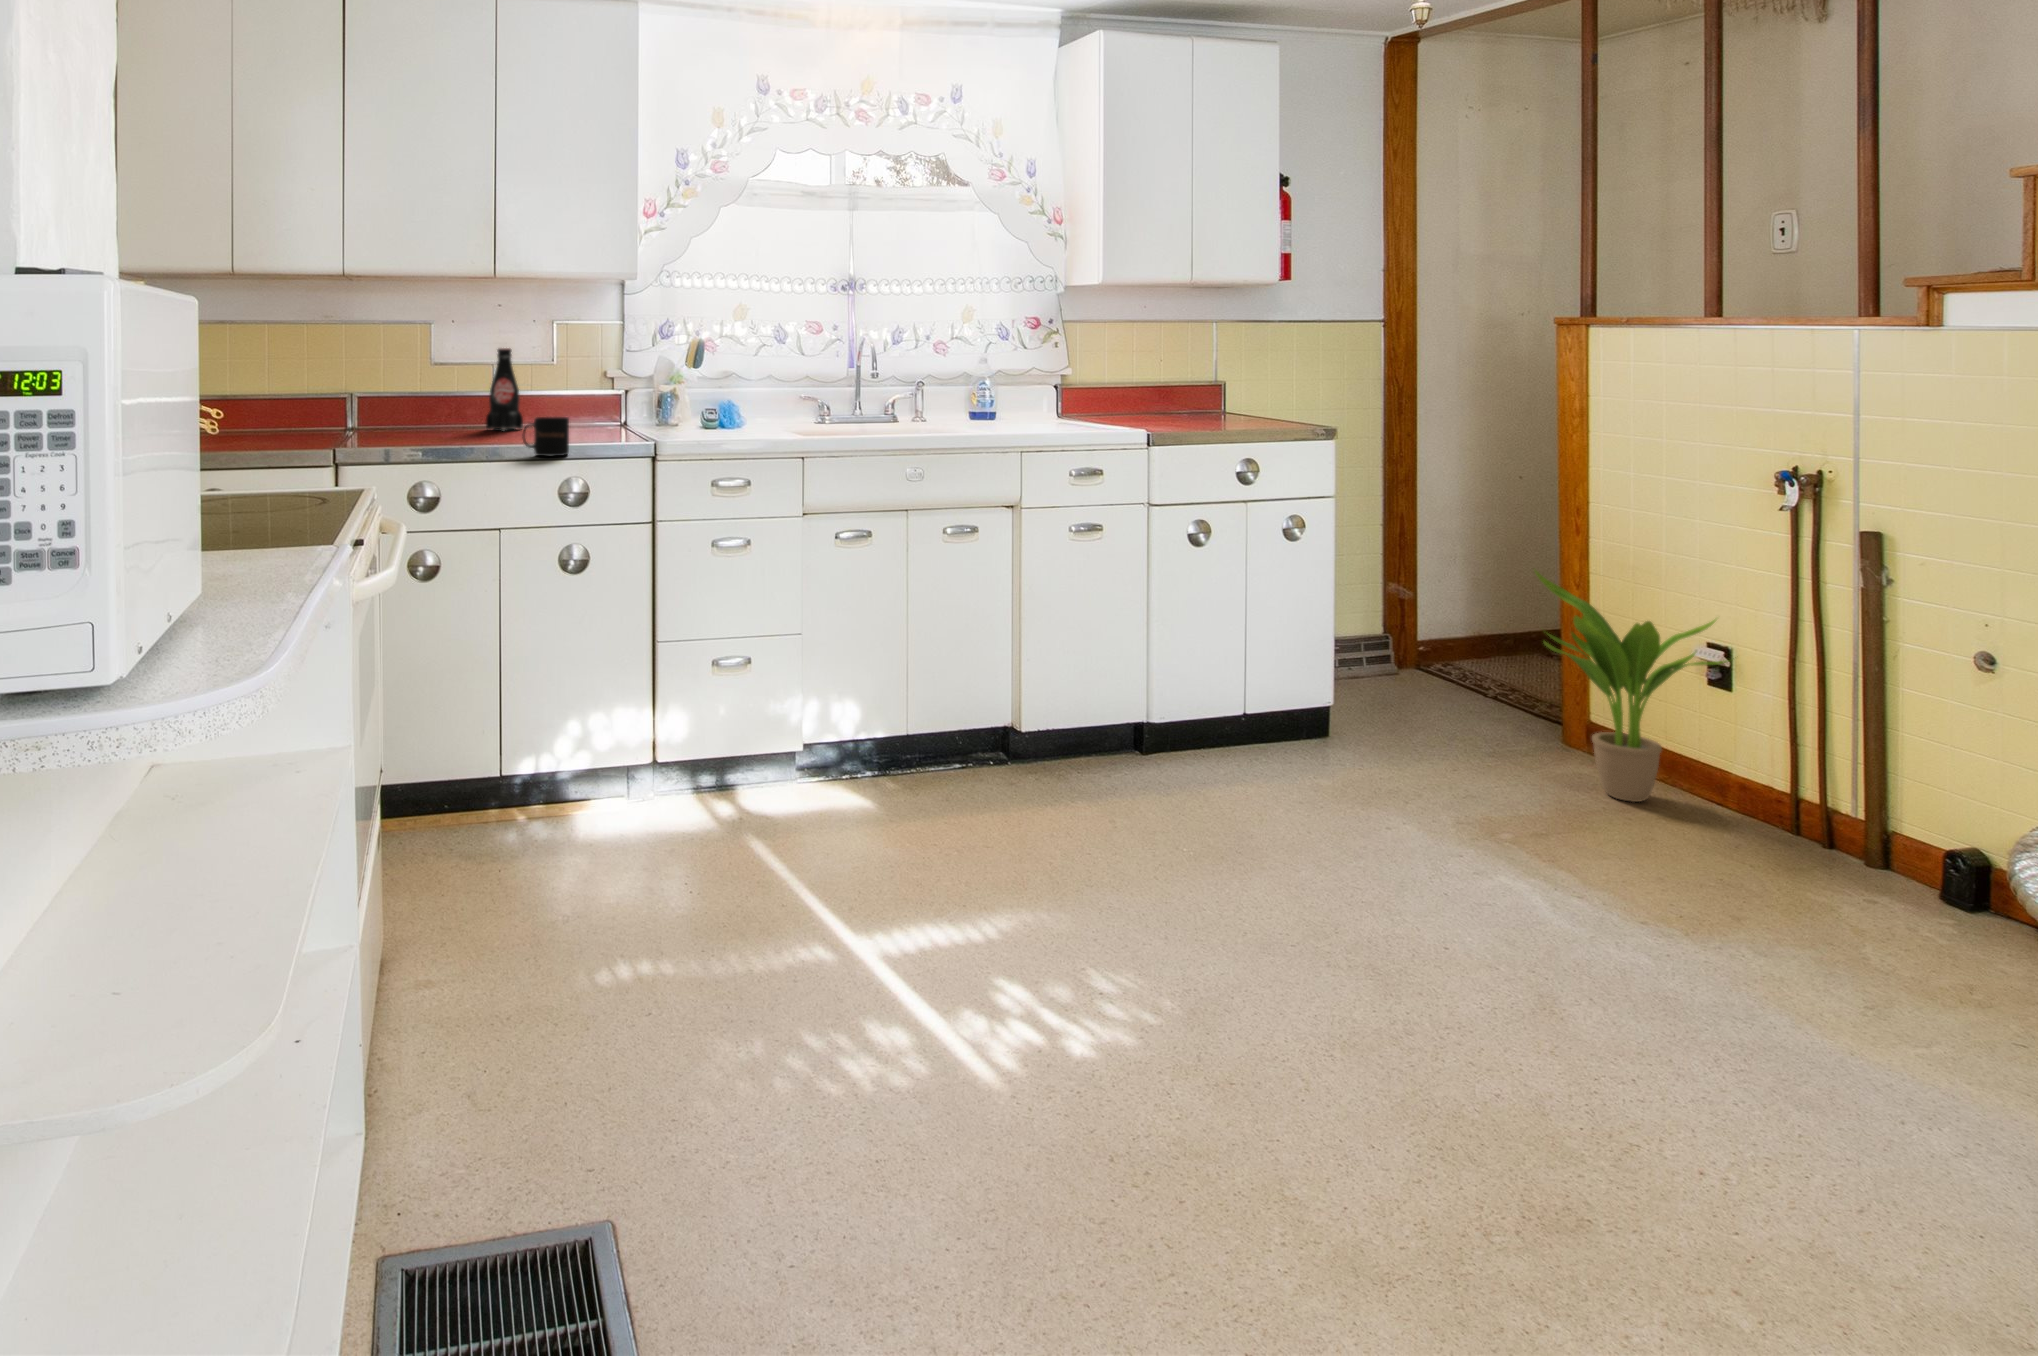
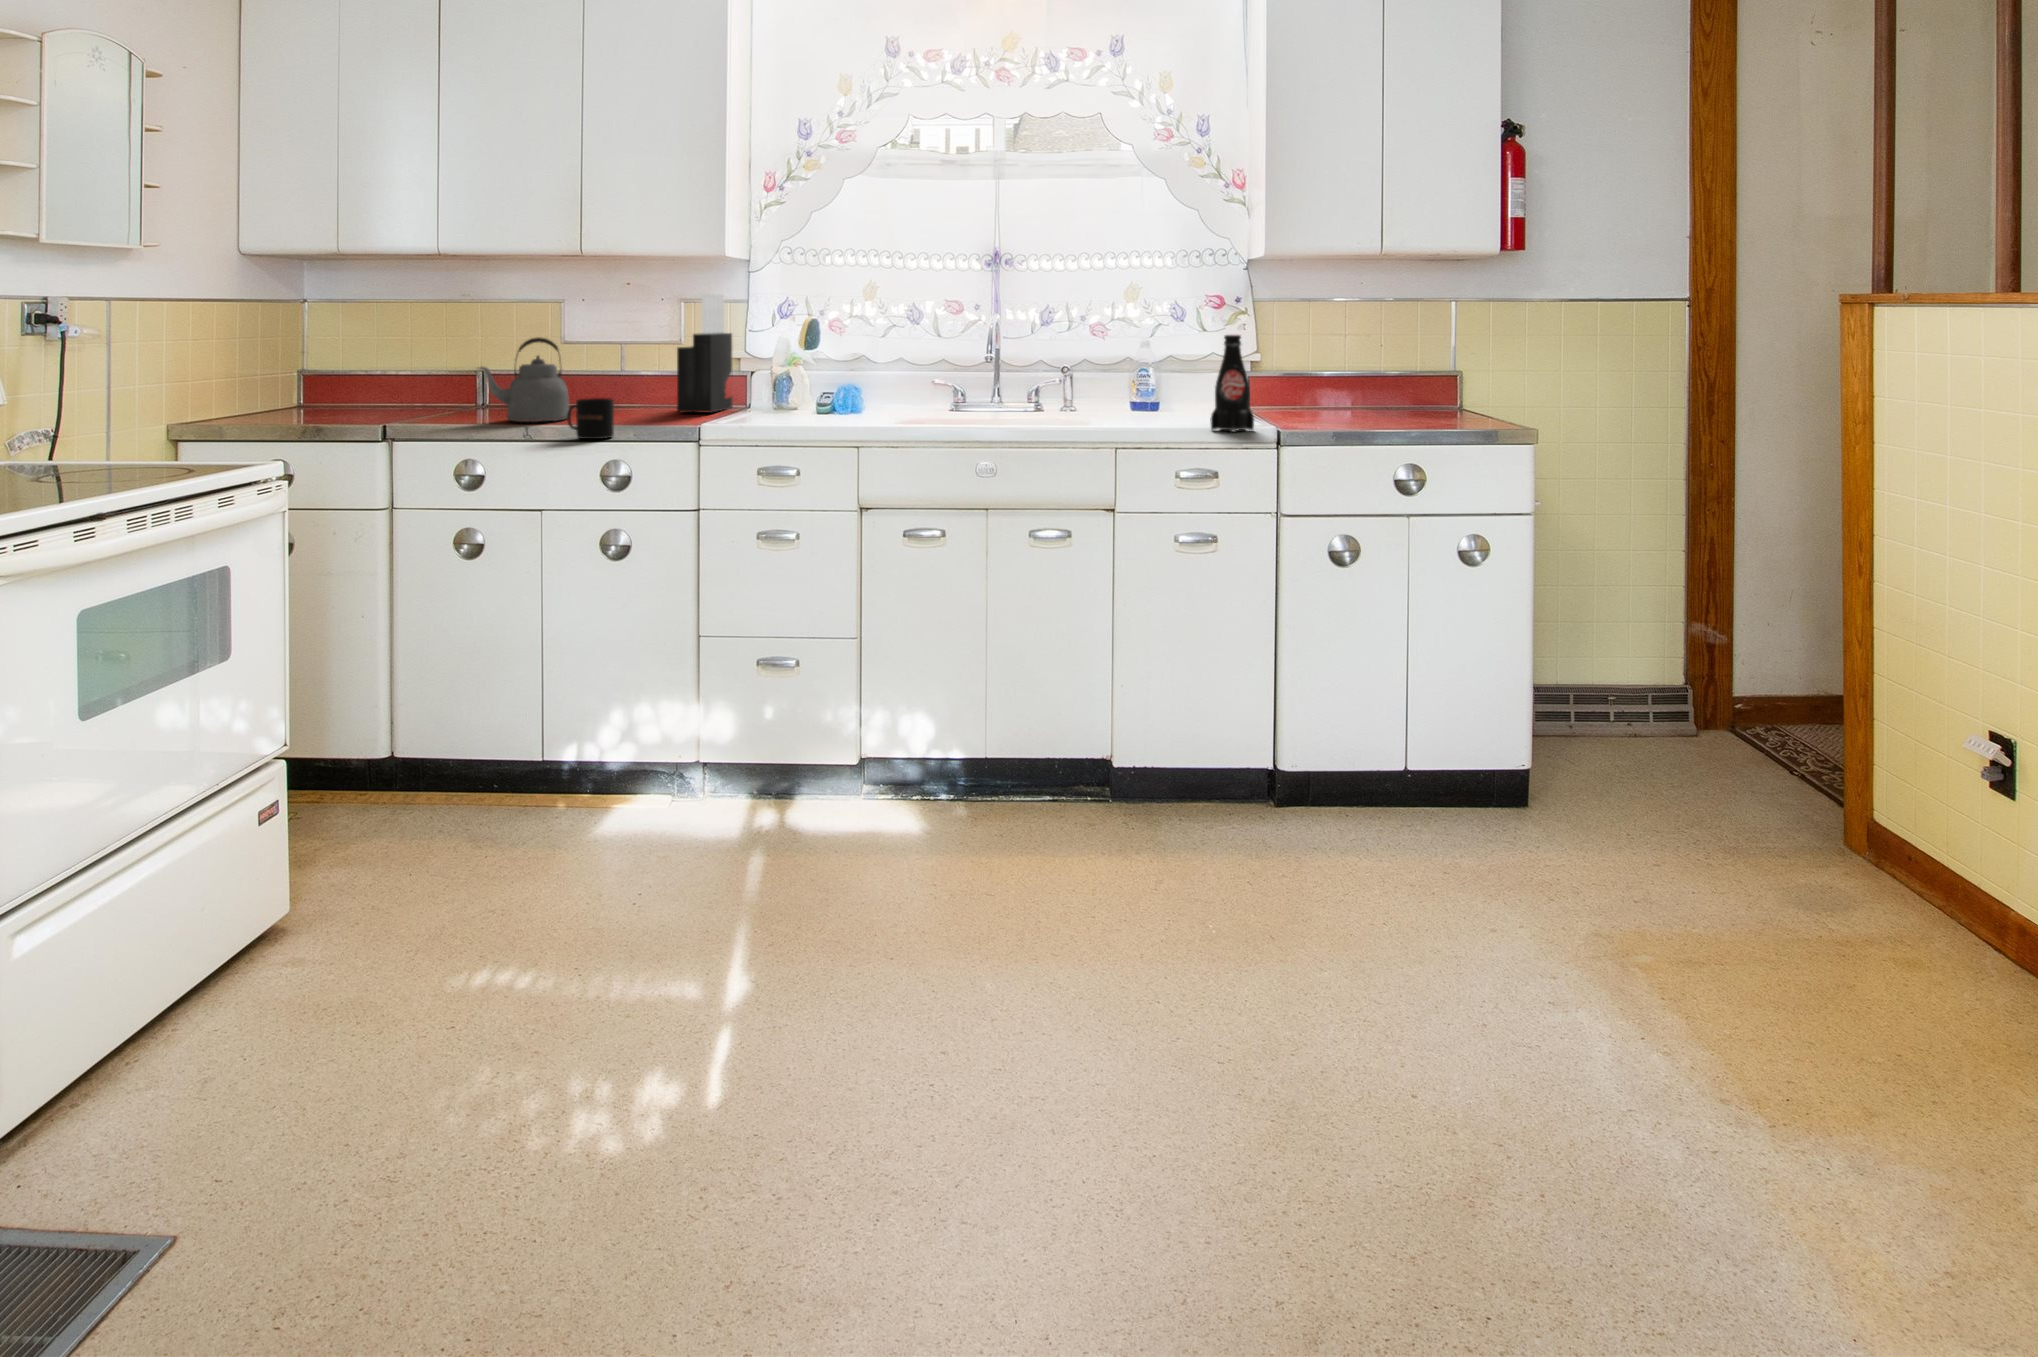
knife block: none [565,315,607,429] -> present [677,294,733,413]
bottle: present [486,348,523,430] -> present [1210,335,1254,432]
kettle: none [388,358,472,442] -> present [479,337,569,422]
potted plant: present [1535,570,1734,802] -> none [1731,615,1989,931]

